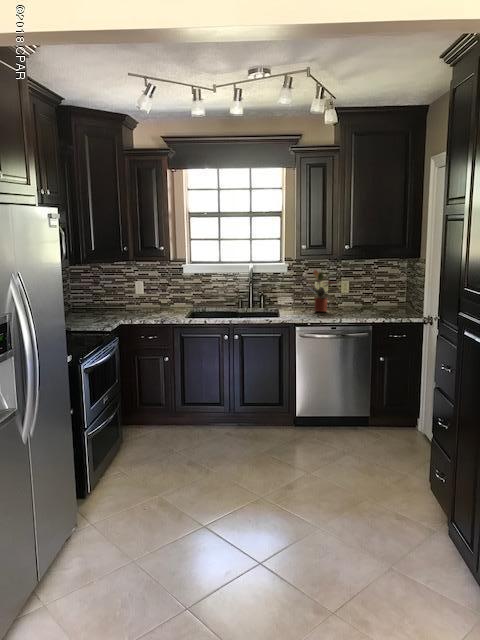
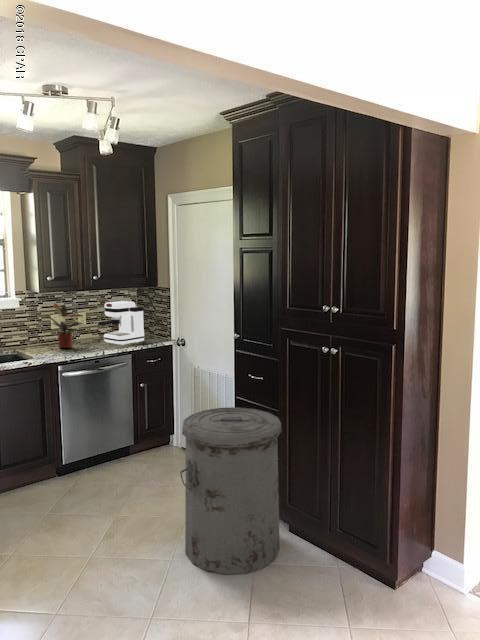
coffee maker: none [352,272,398,316] -> present [98,301,144,345]
trash can: none [324,388,445,568] -> present [180,407,282,575]

